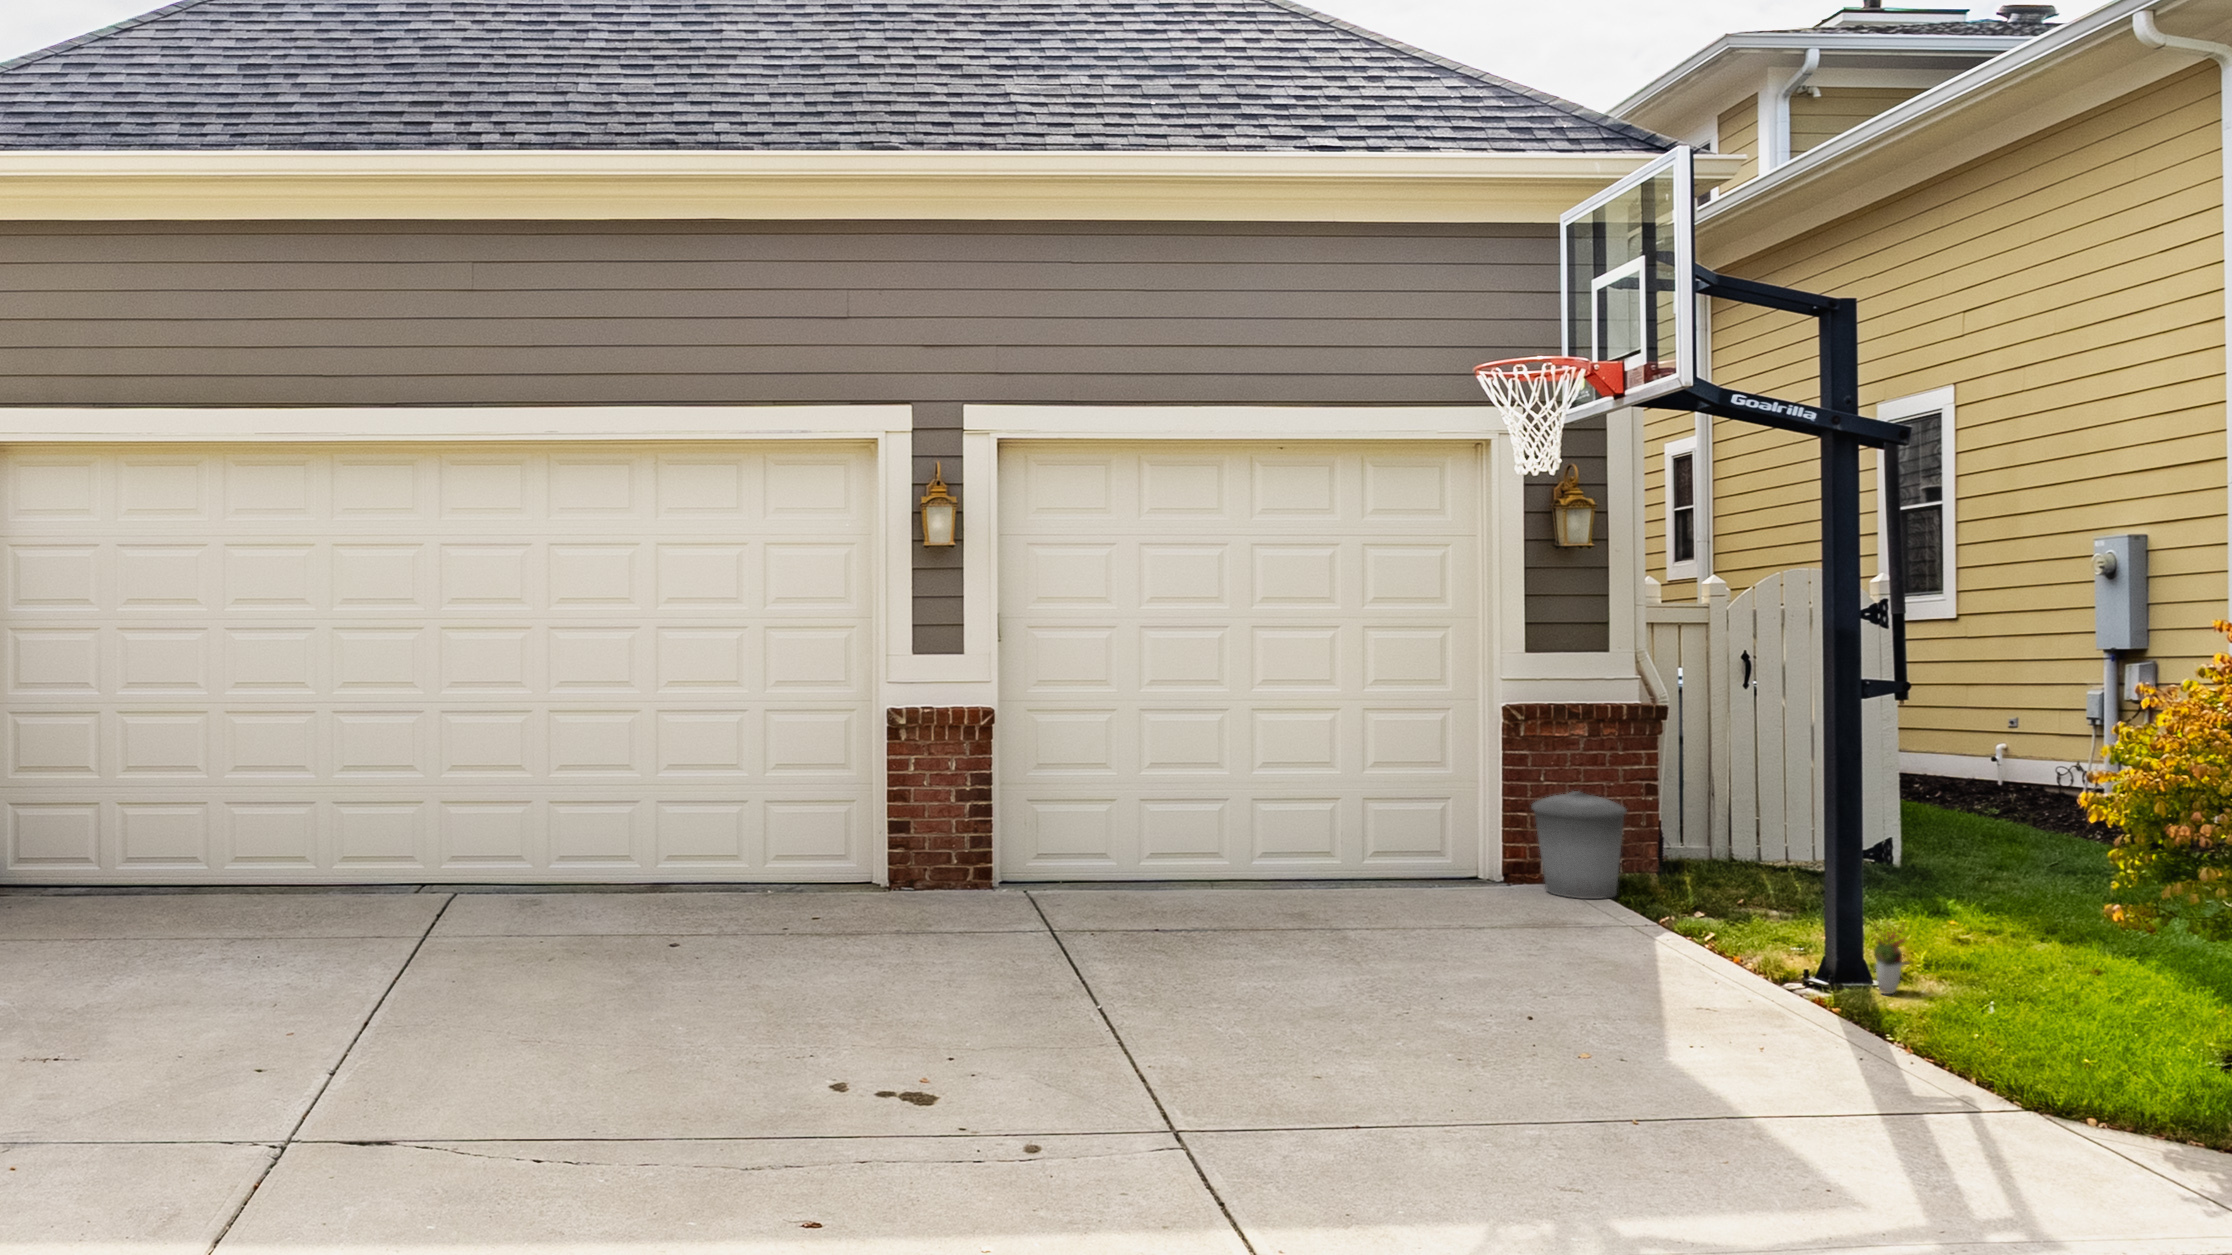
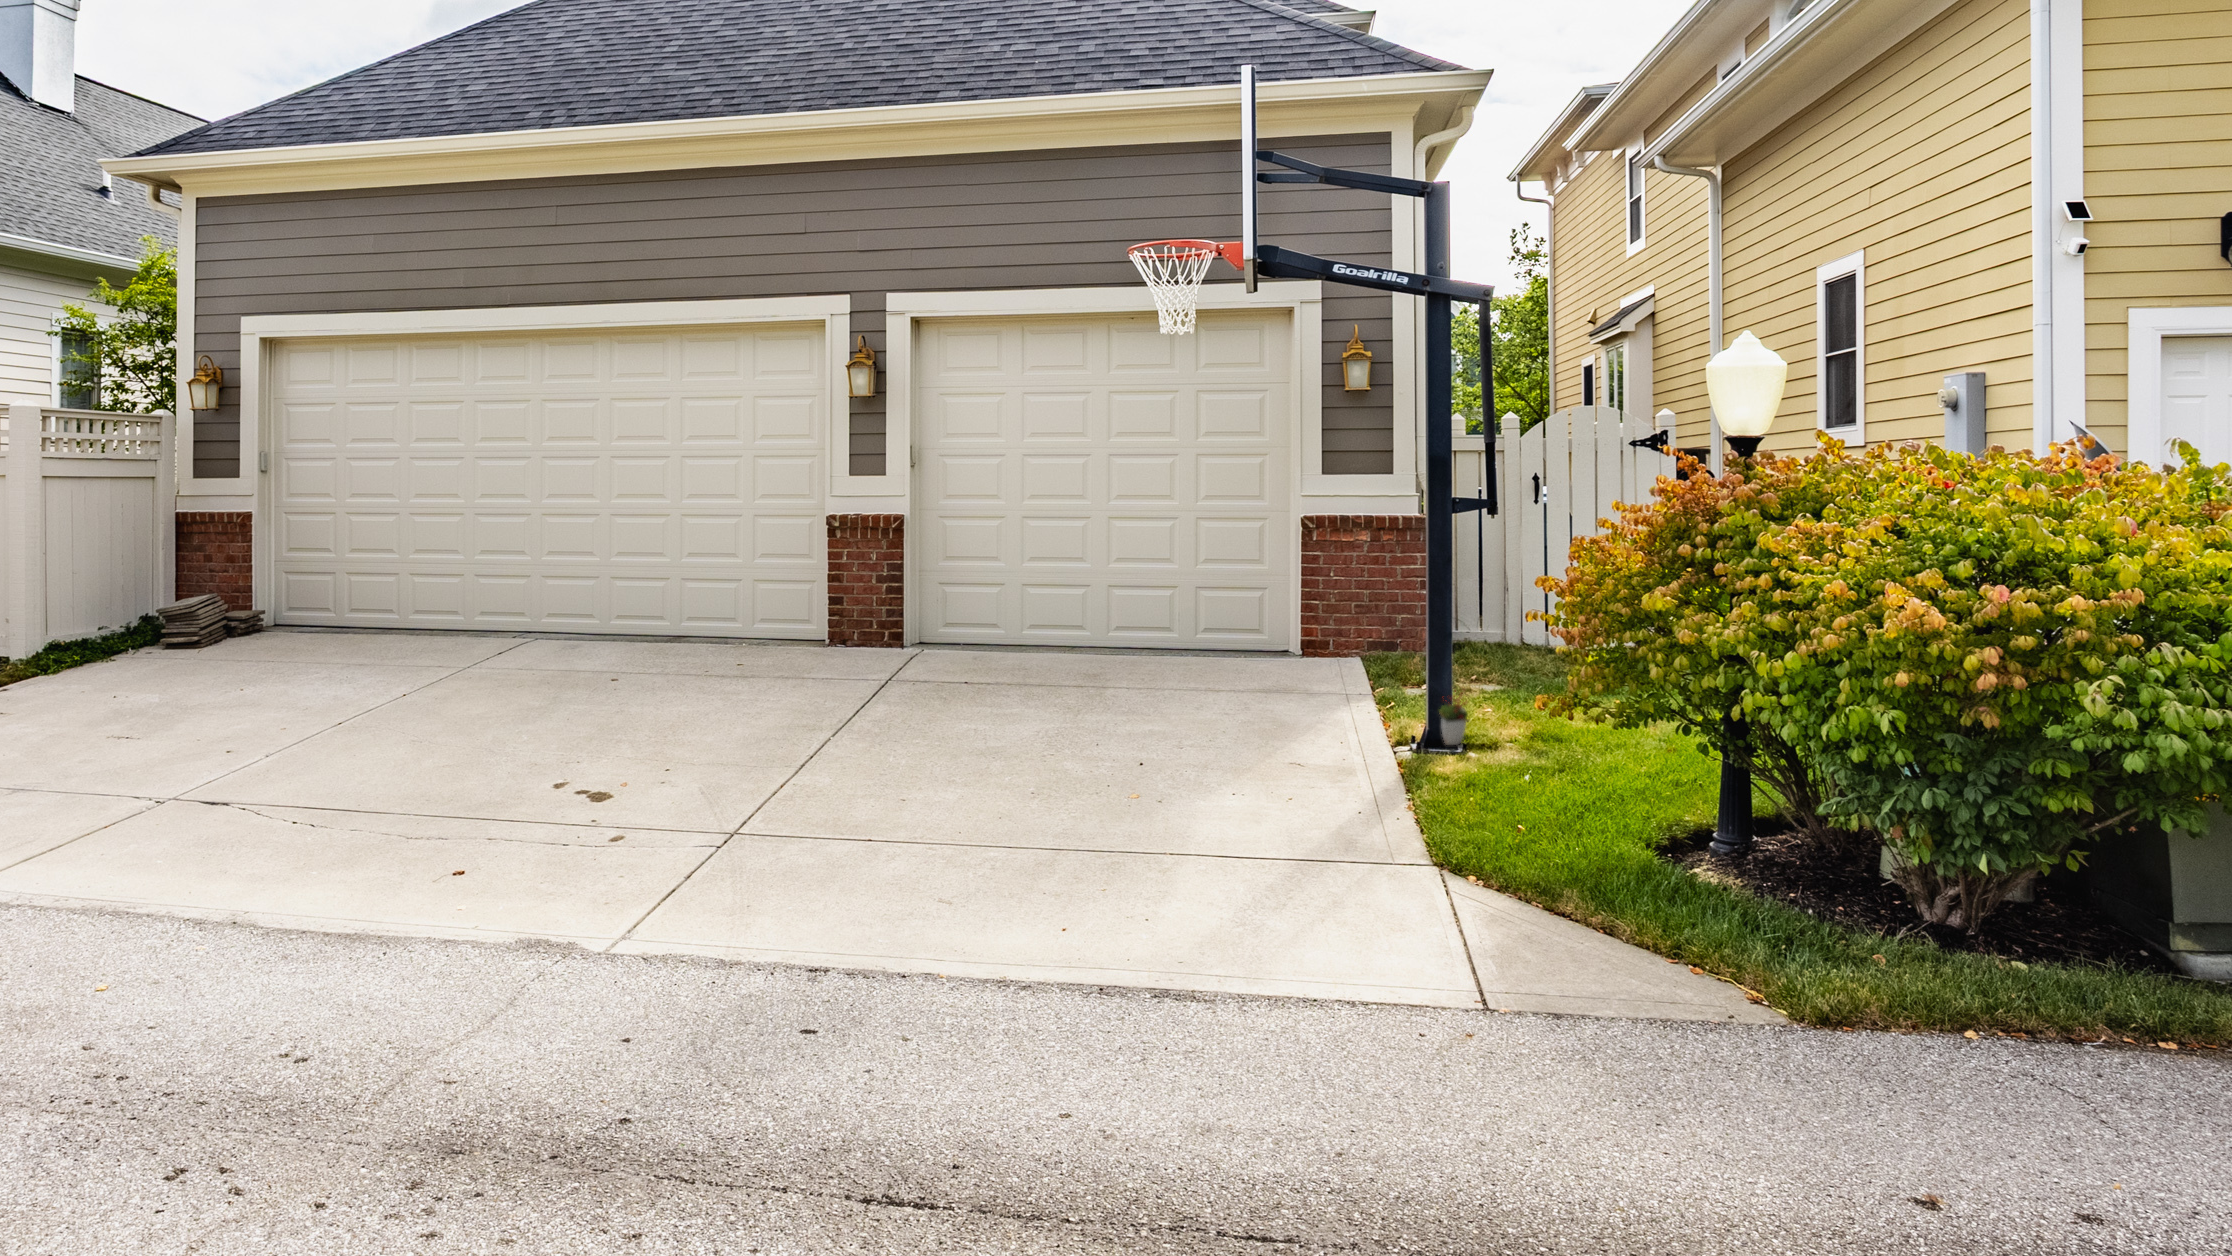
trash can: present [1531,791,1627,899] -> none [1313,585,1387,669]

